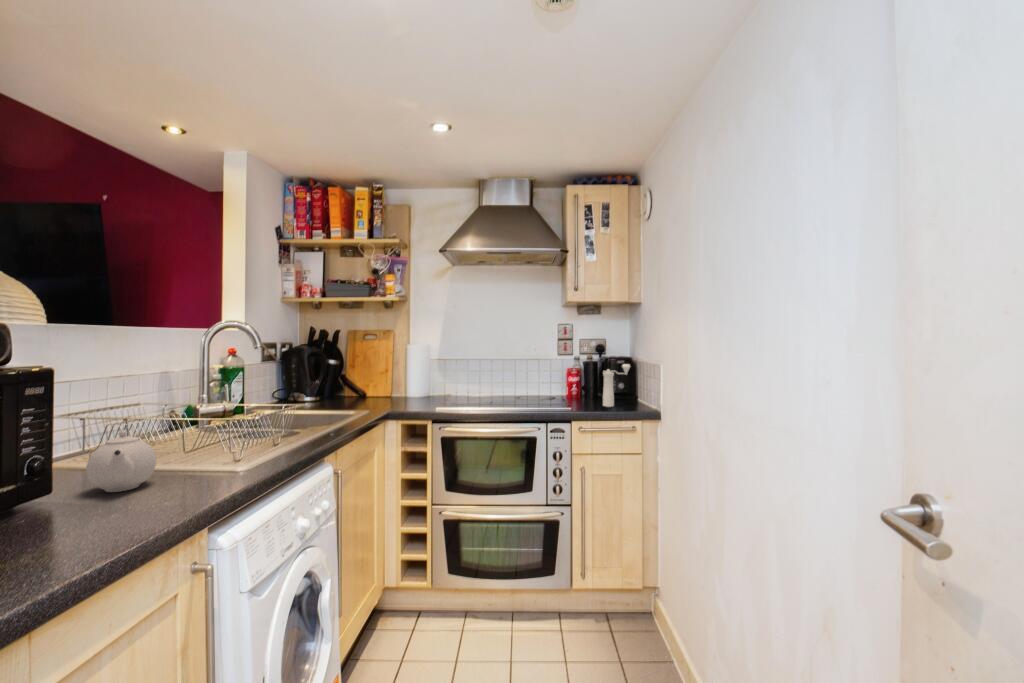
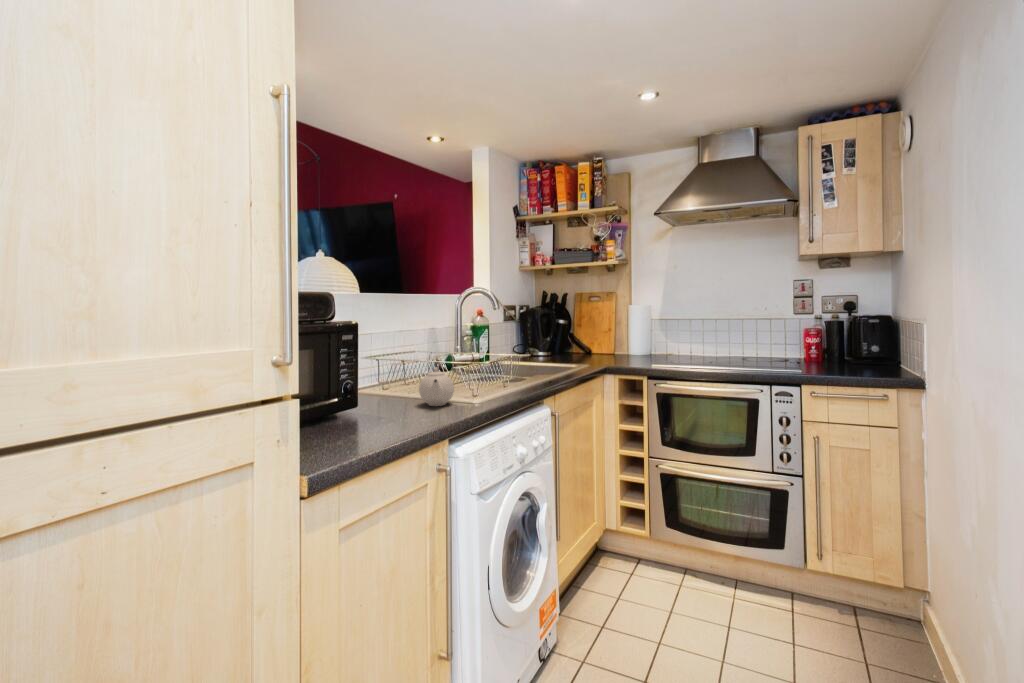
pepper mill: present [603,364,630,407] -> none [847,324,889,372]

